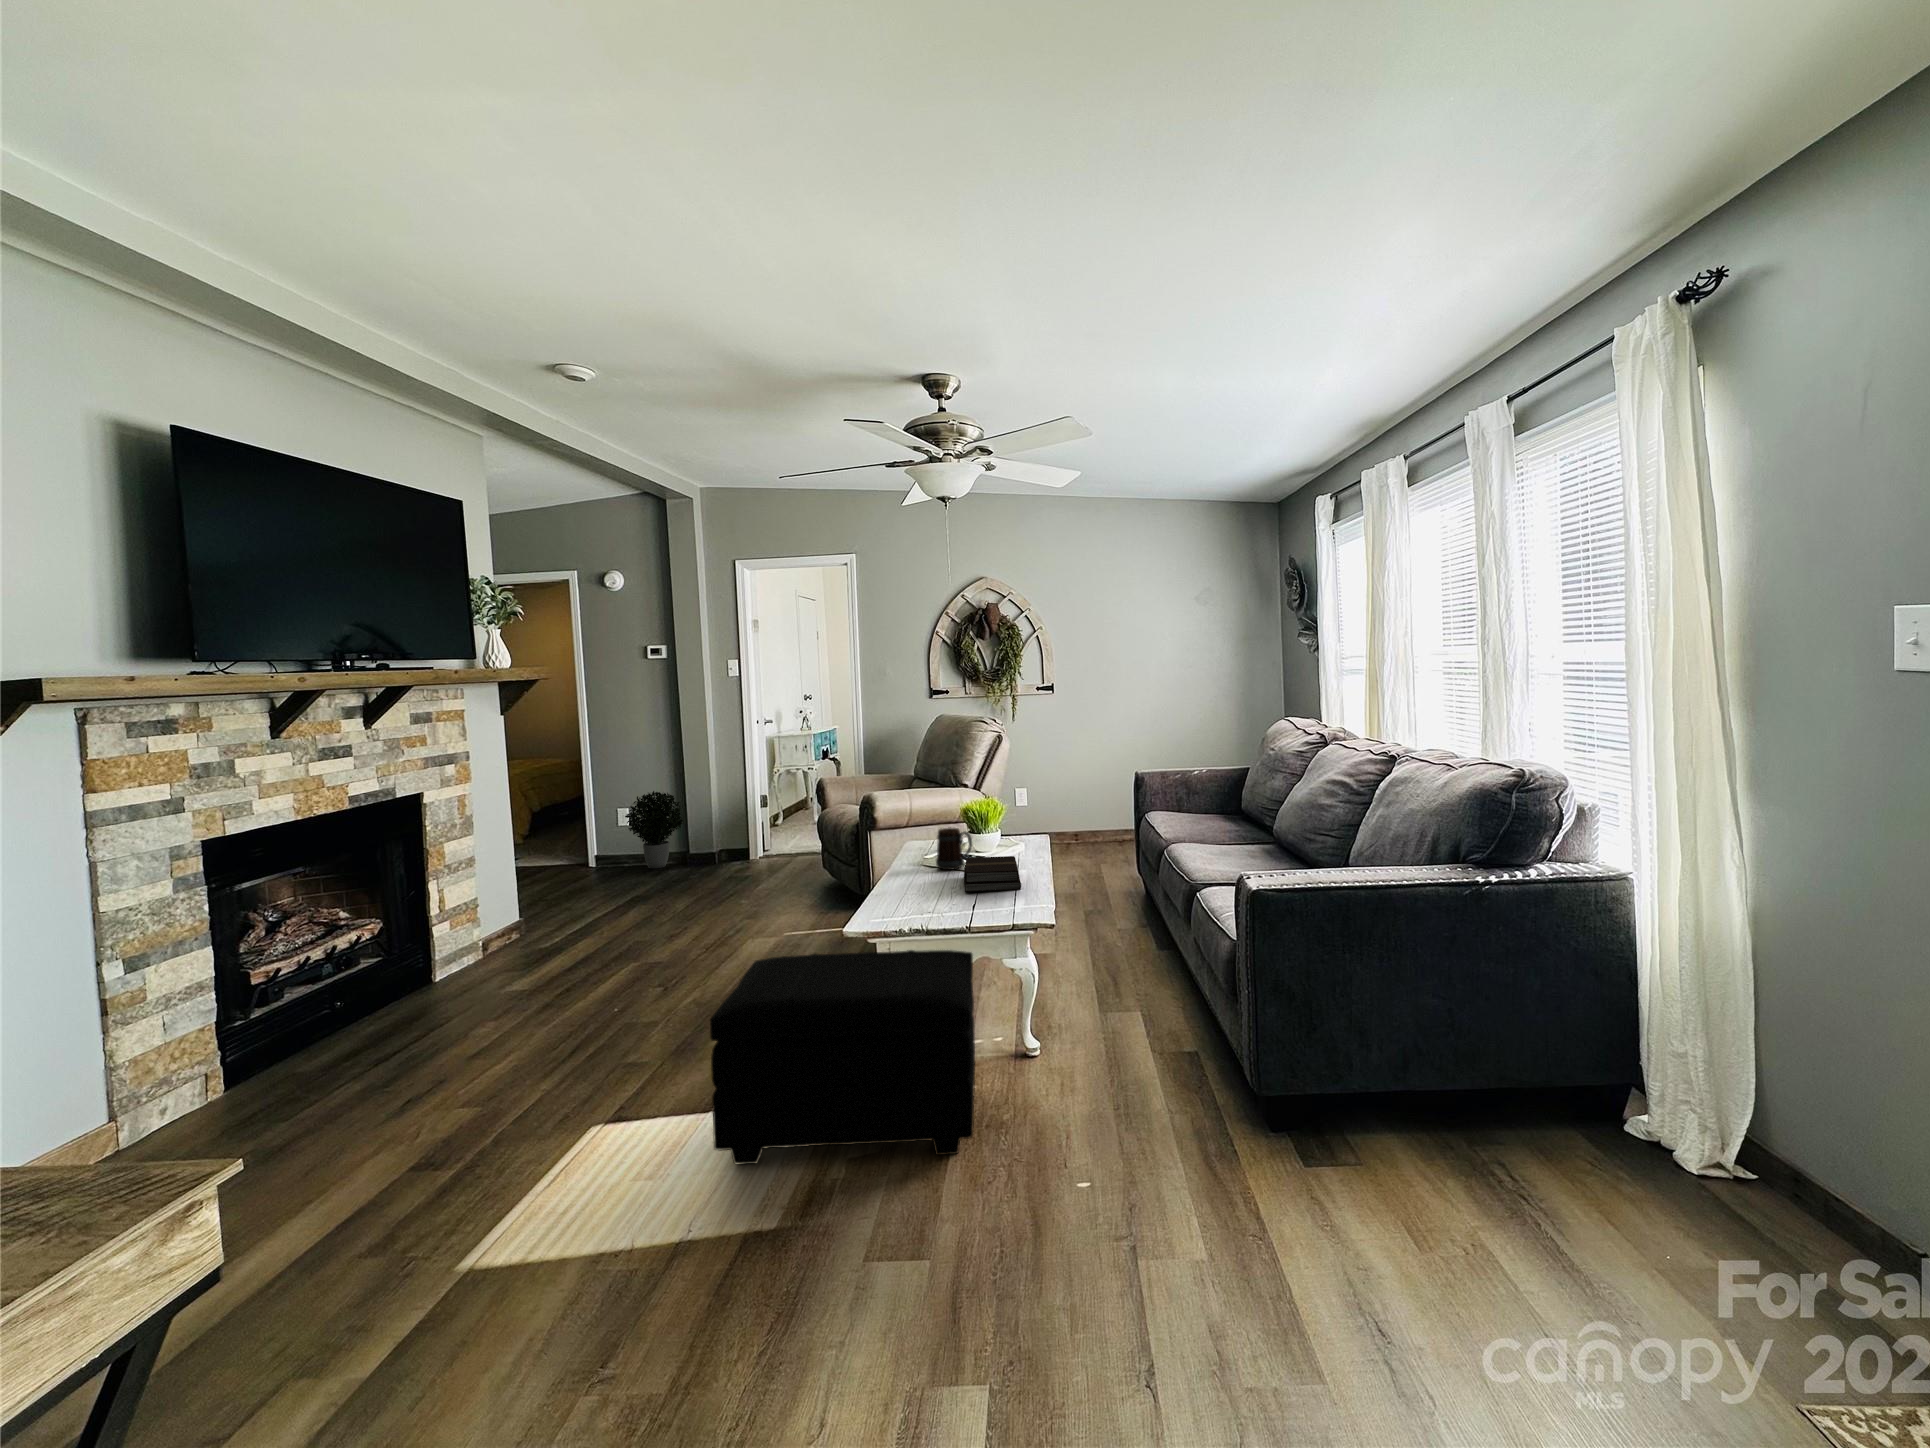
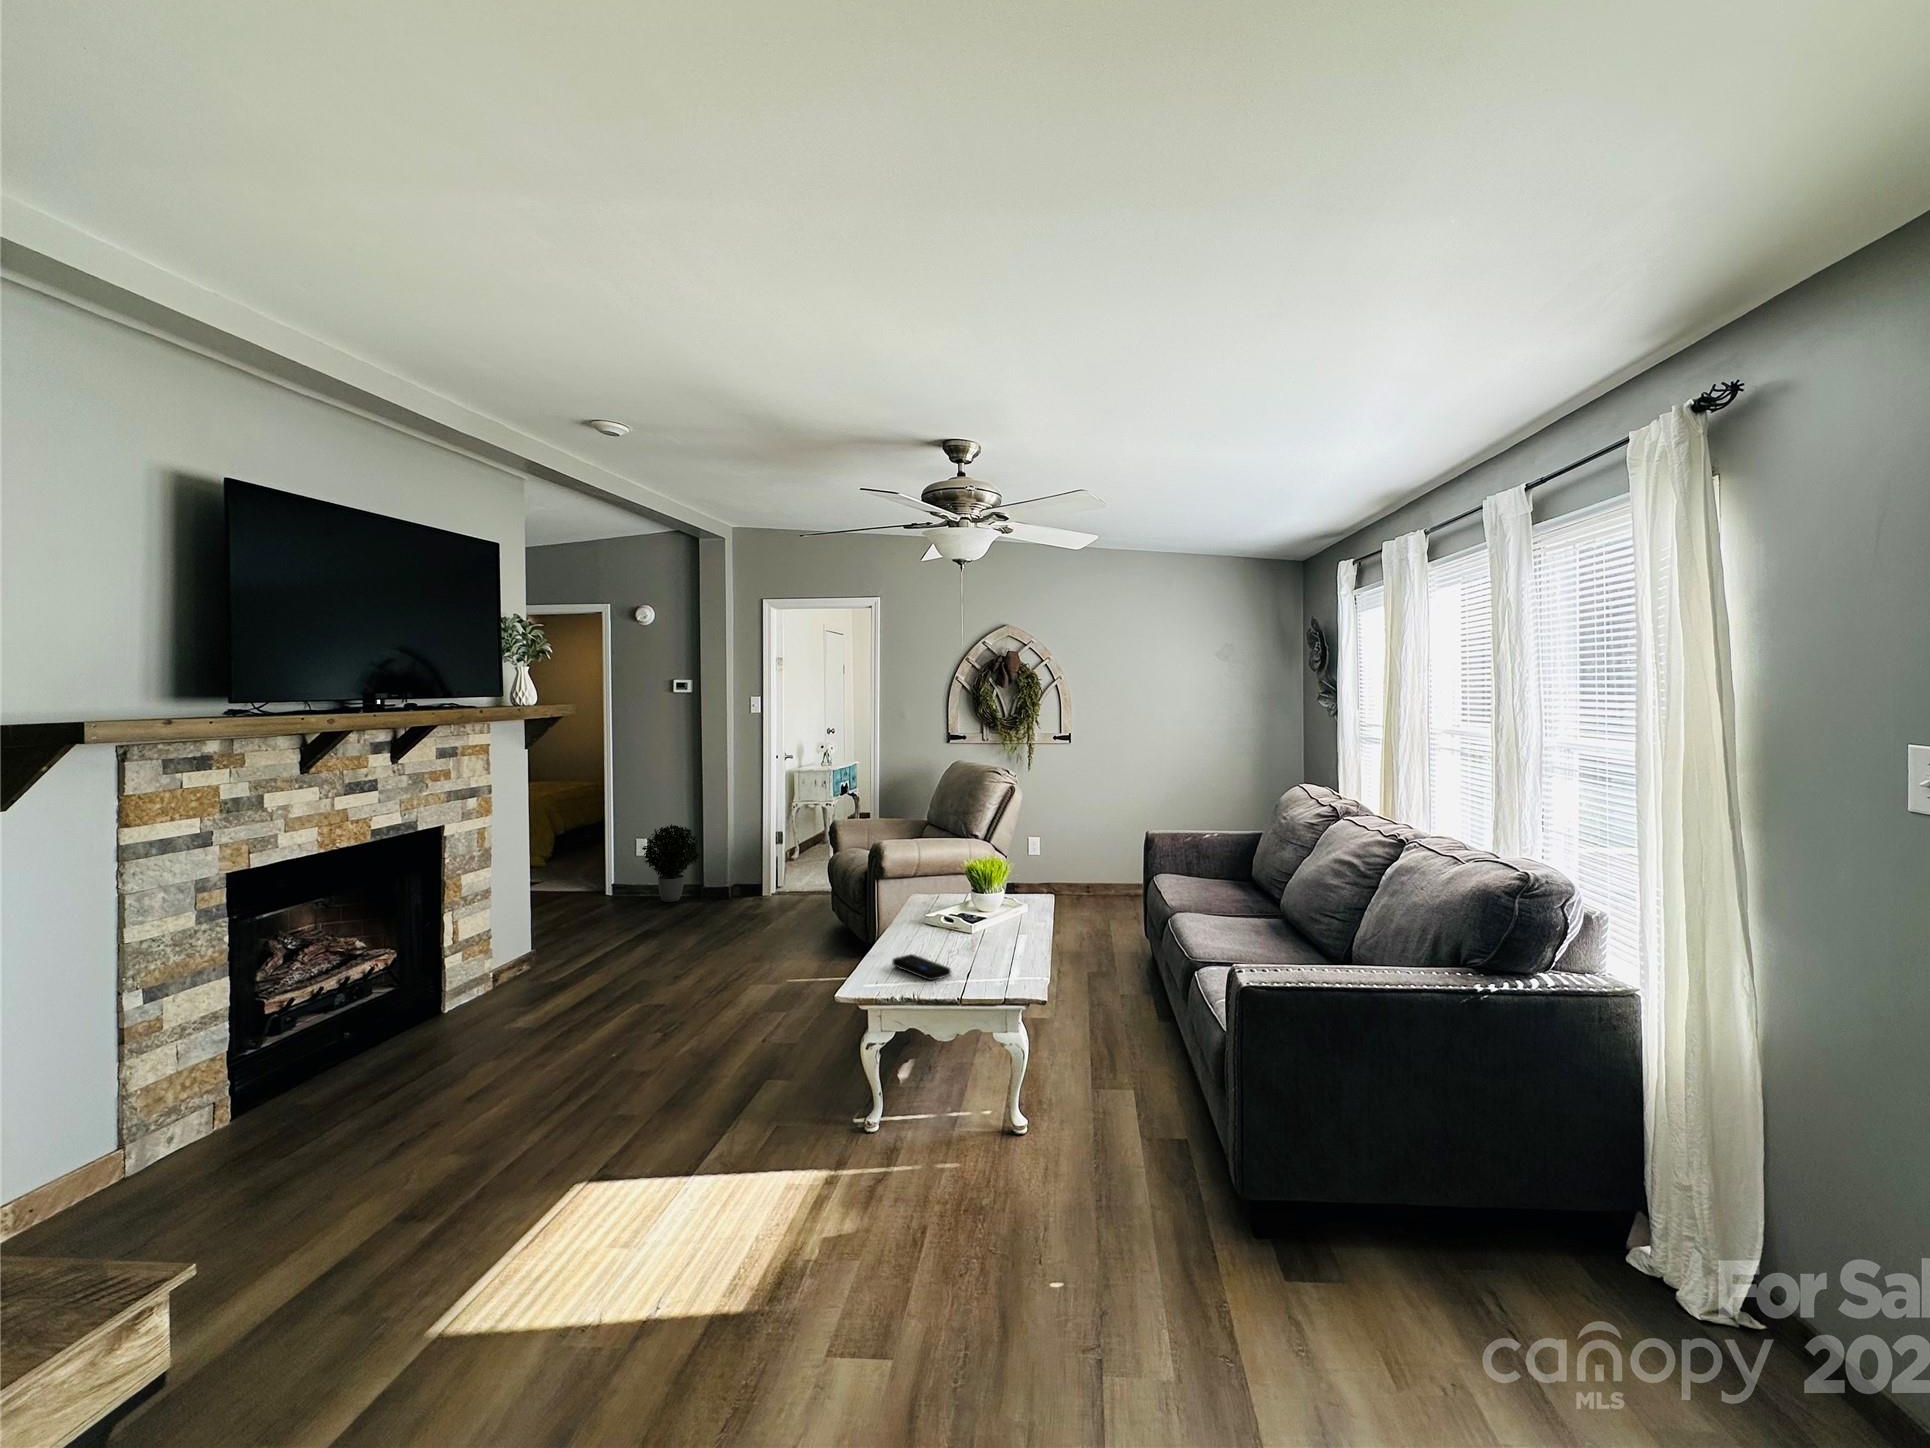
mug: present [936,827,972,870] -> none [938,889,975,932]
book: present [964,856,1021,892] -> none [962,922,1020,960]
remote control: none [895,889,955,912] -> present [892,954,951,980]
footstool: present [710,950,975,1164] -> none [691,1021,963,1238]

